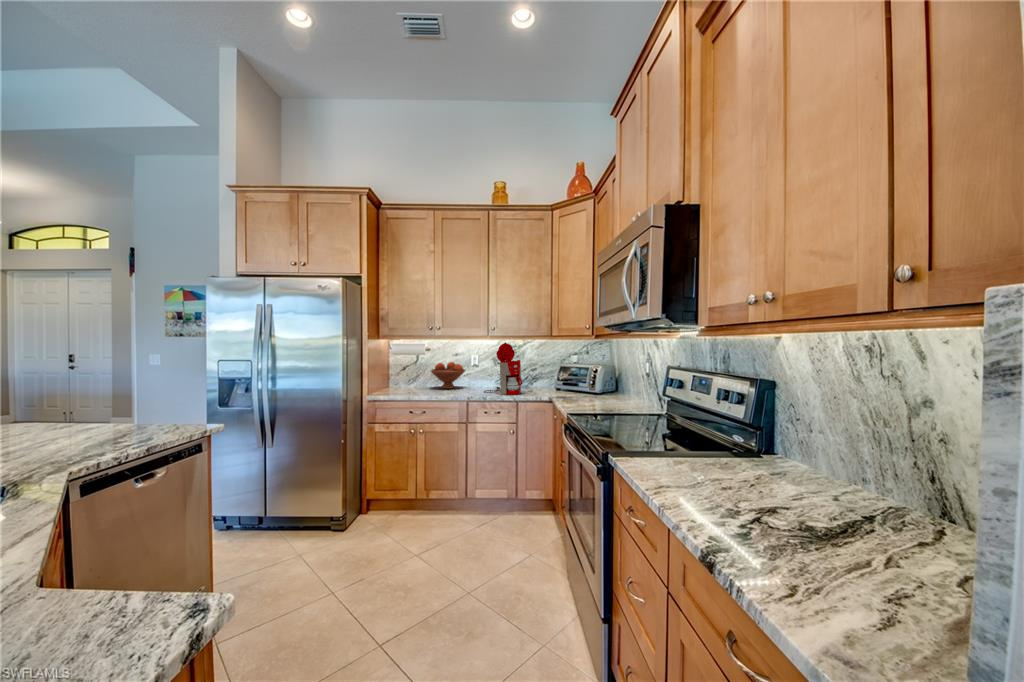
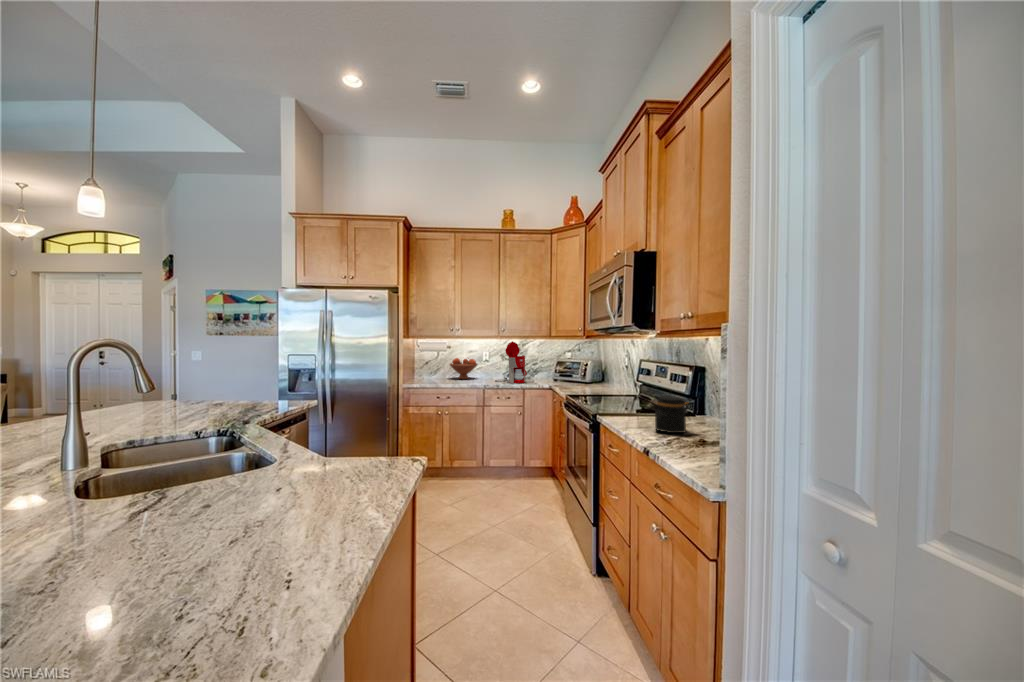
jar: none [692,432,764,500] -> present [651,396,688,433]

